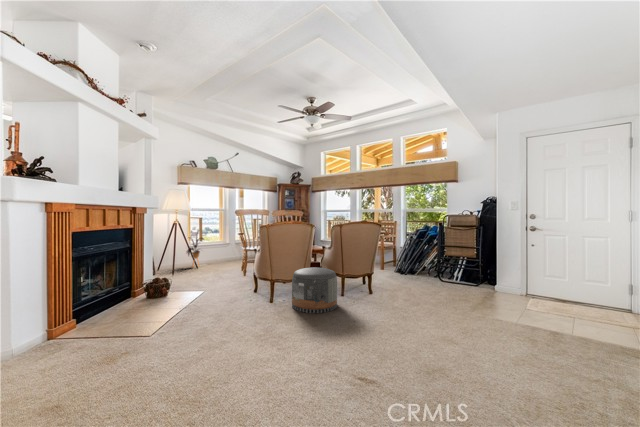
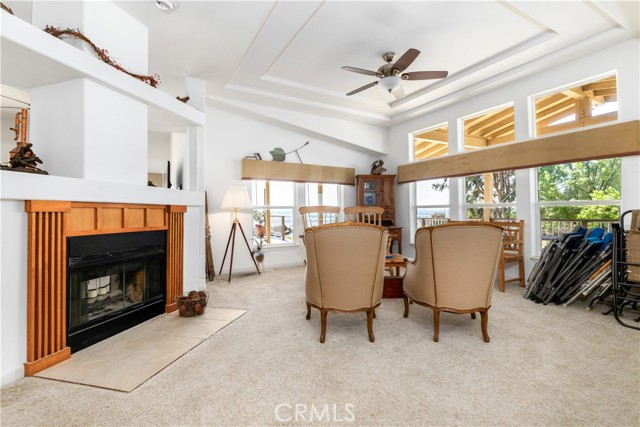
pouf: present [292,267,337,313] -> none [349,294,423,377]

